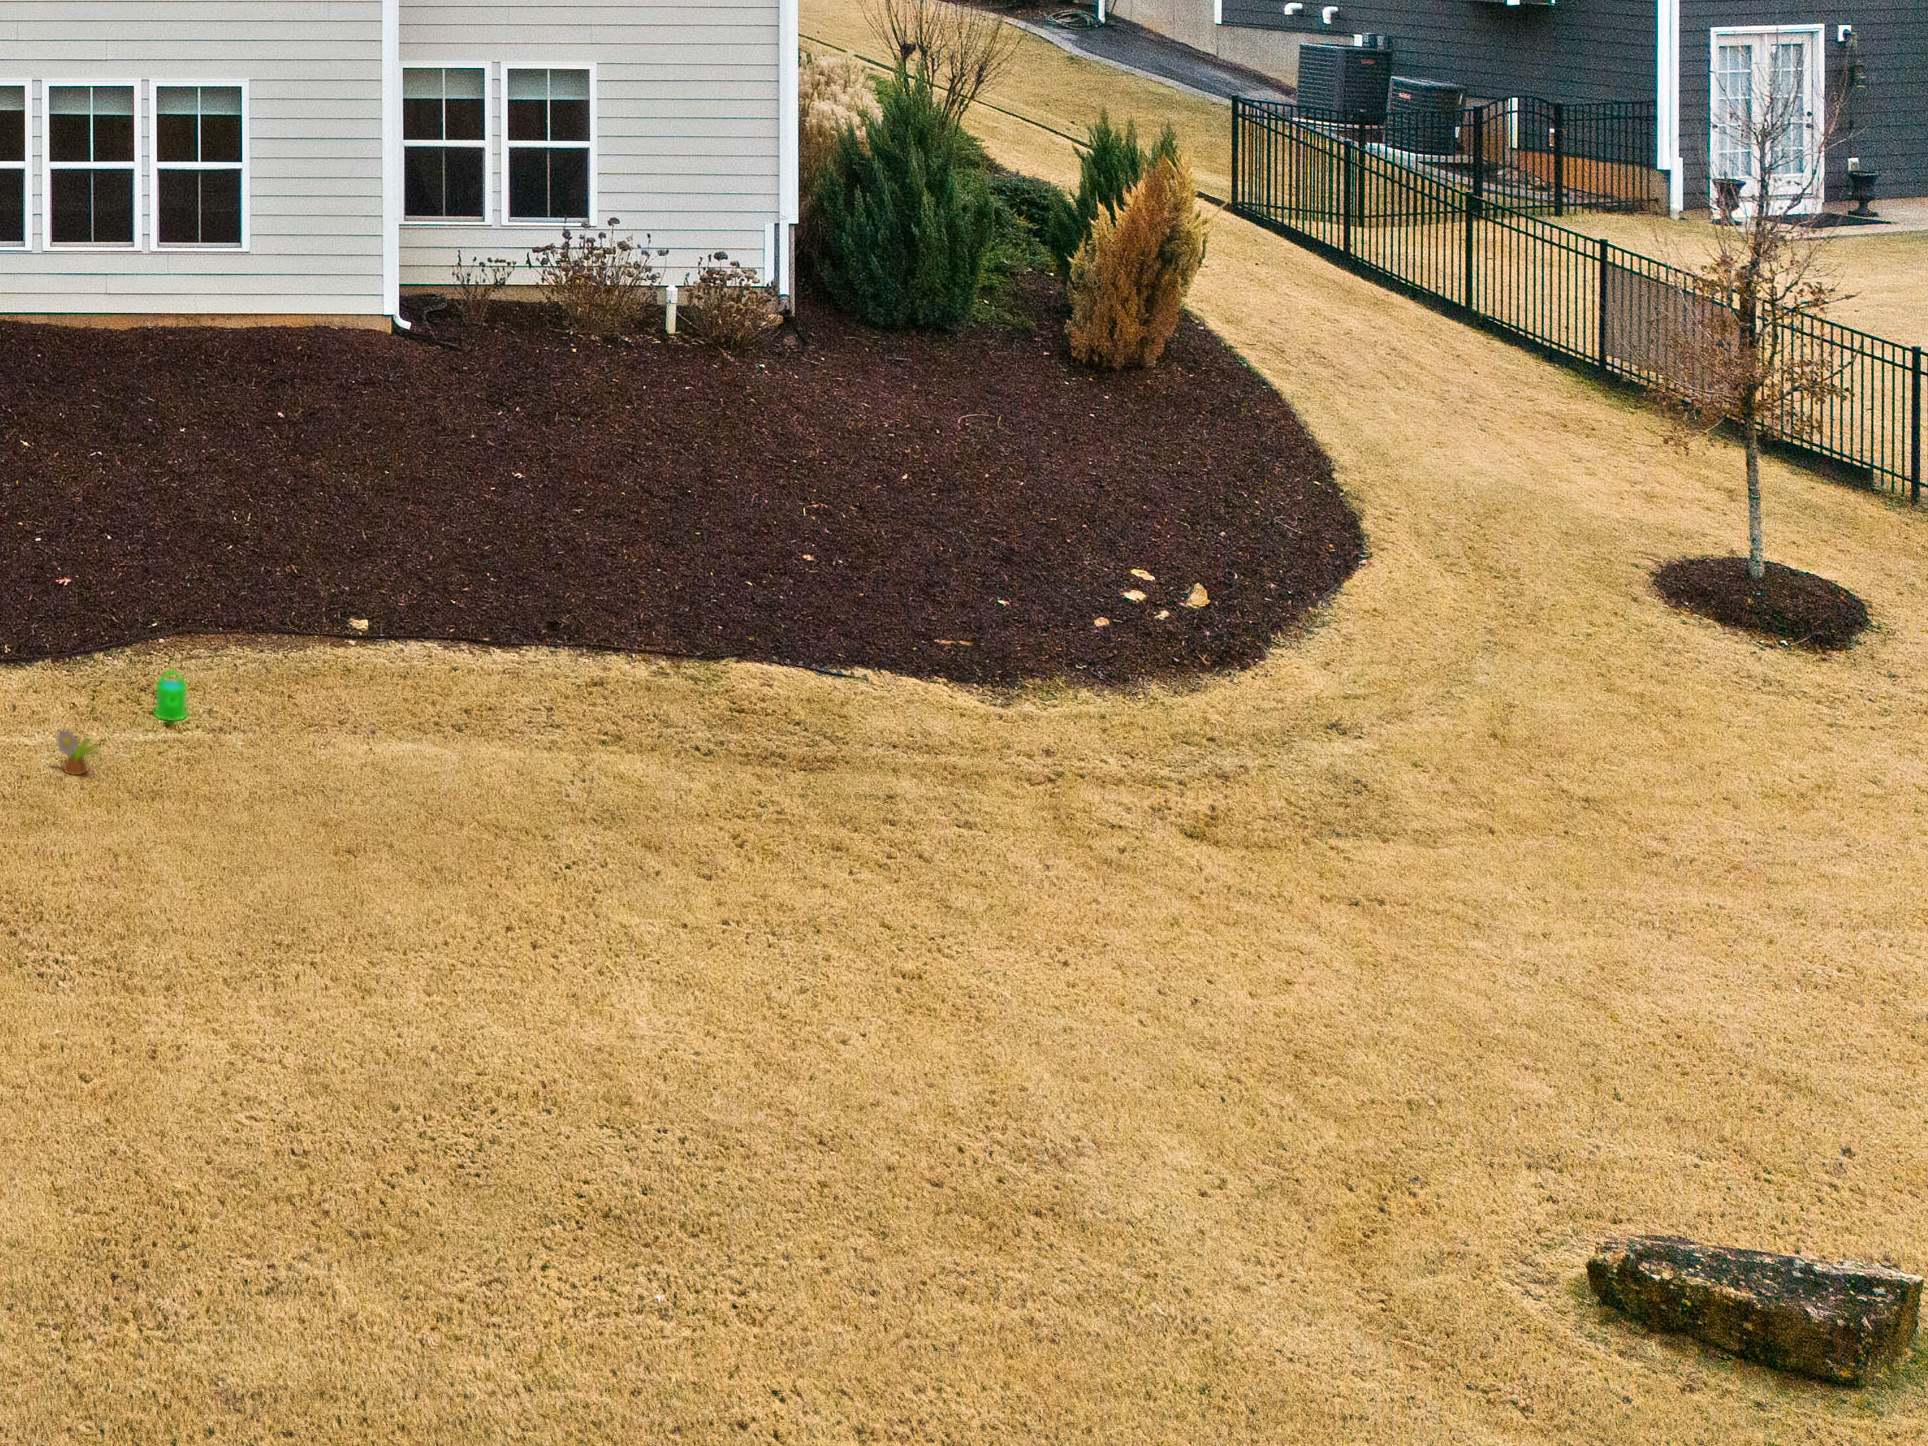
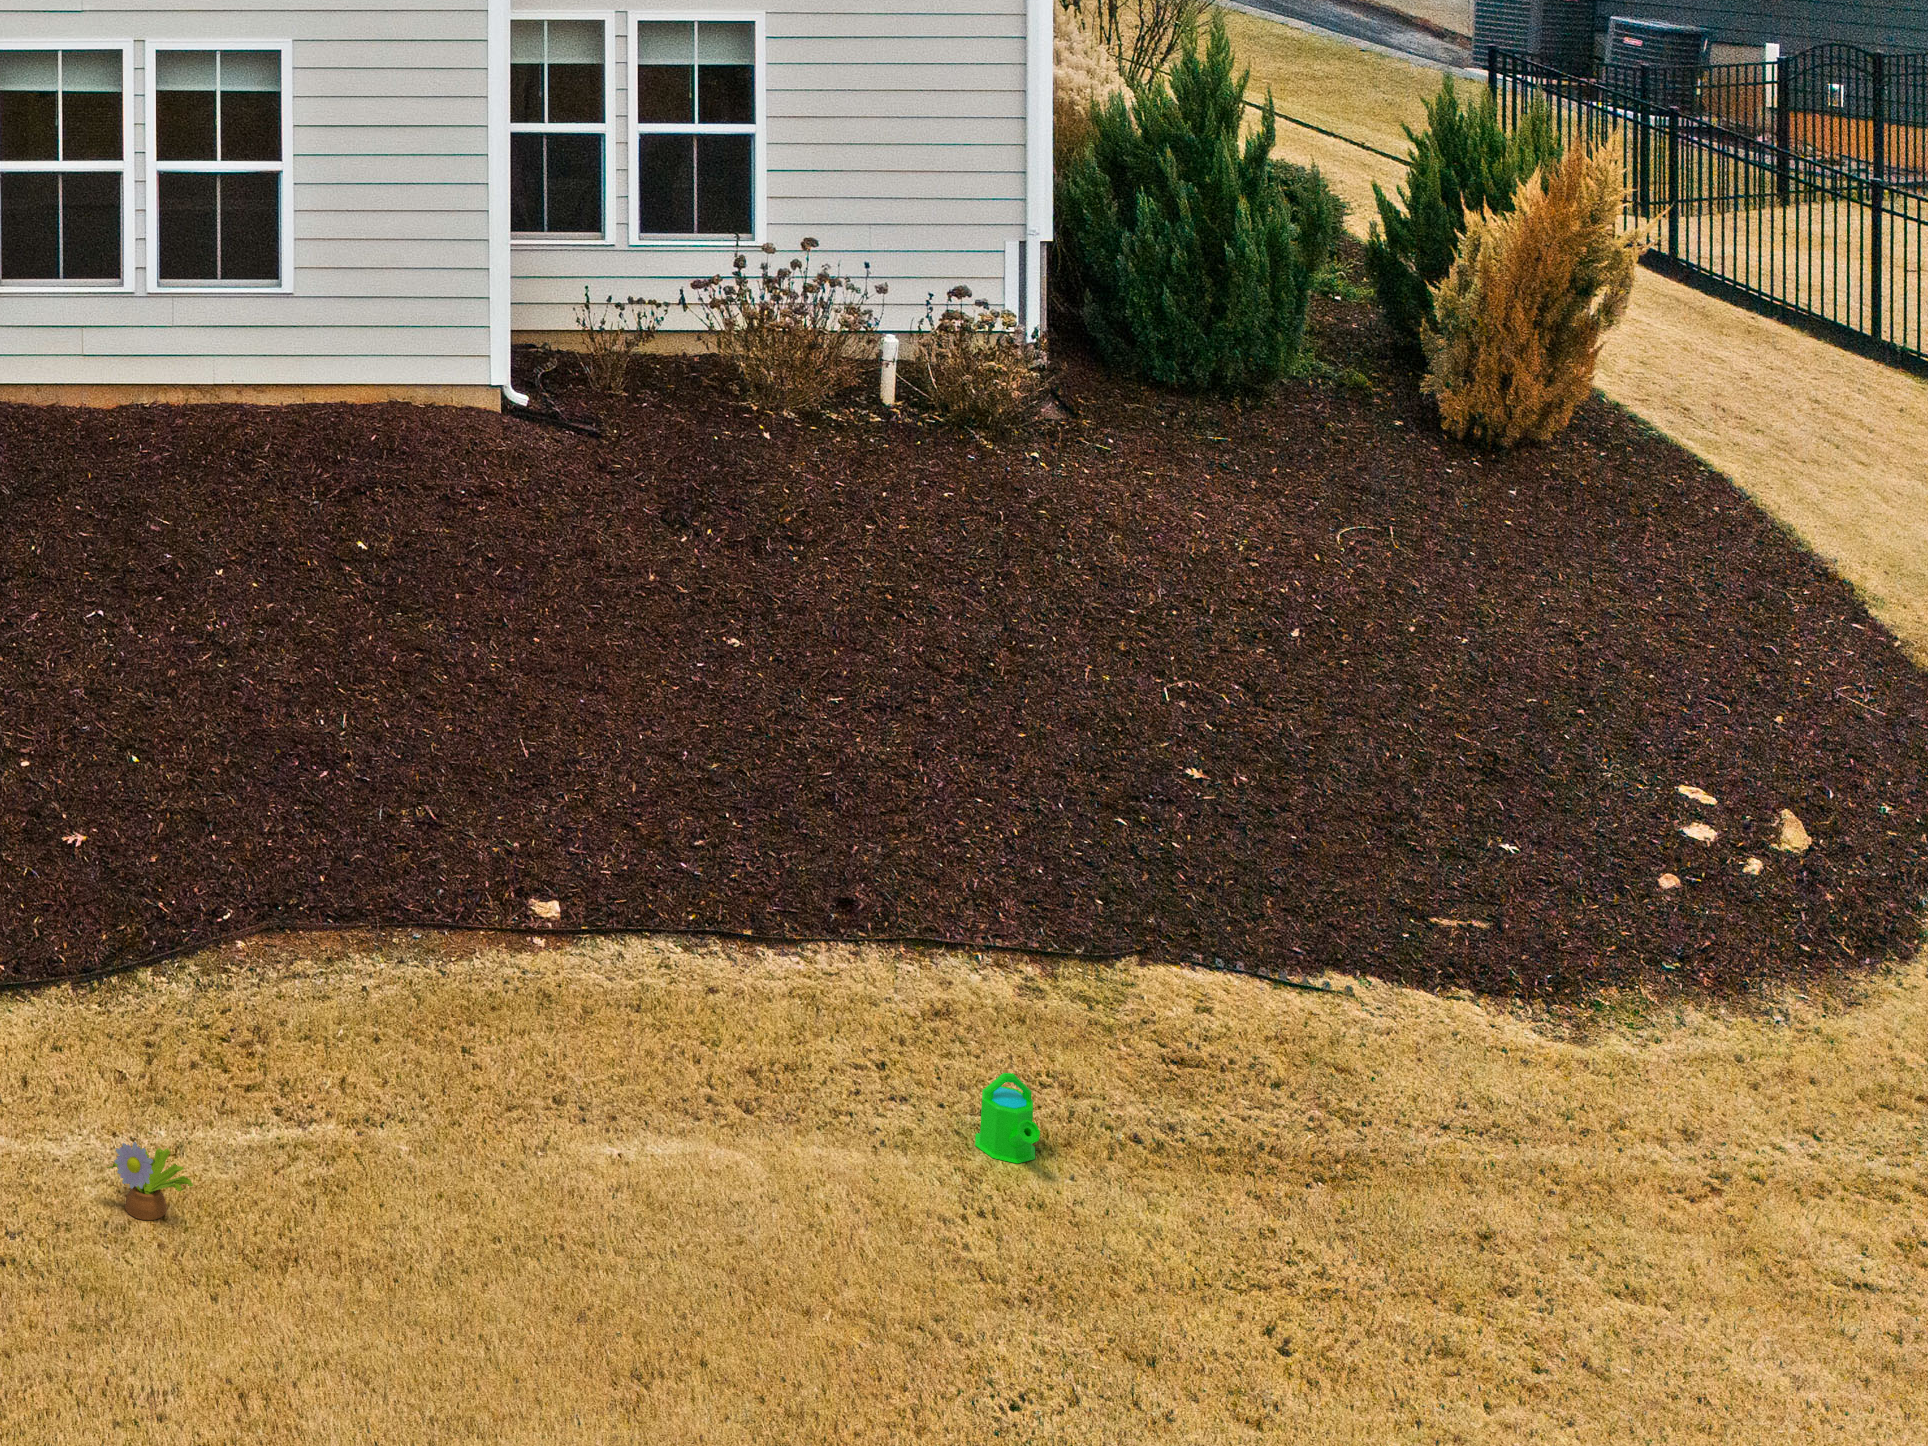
watering can: present [154,670,187,721] -> present [975,1073,1040,1164]

